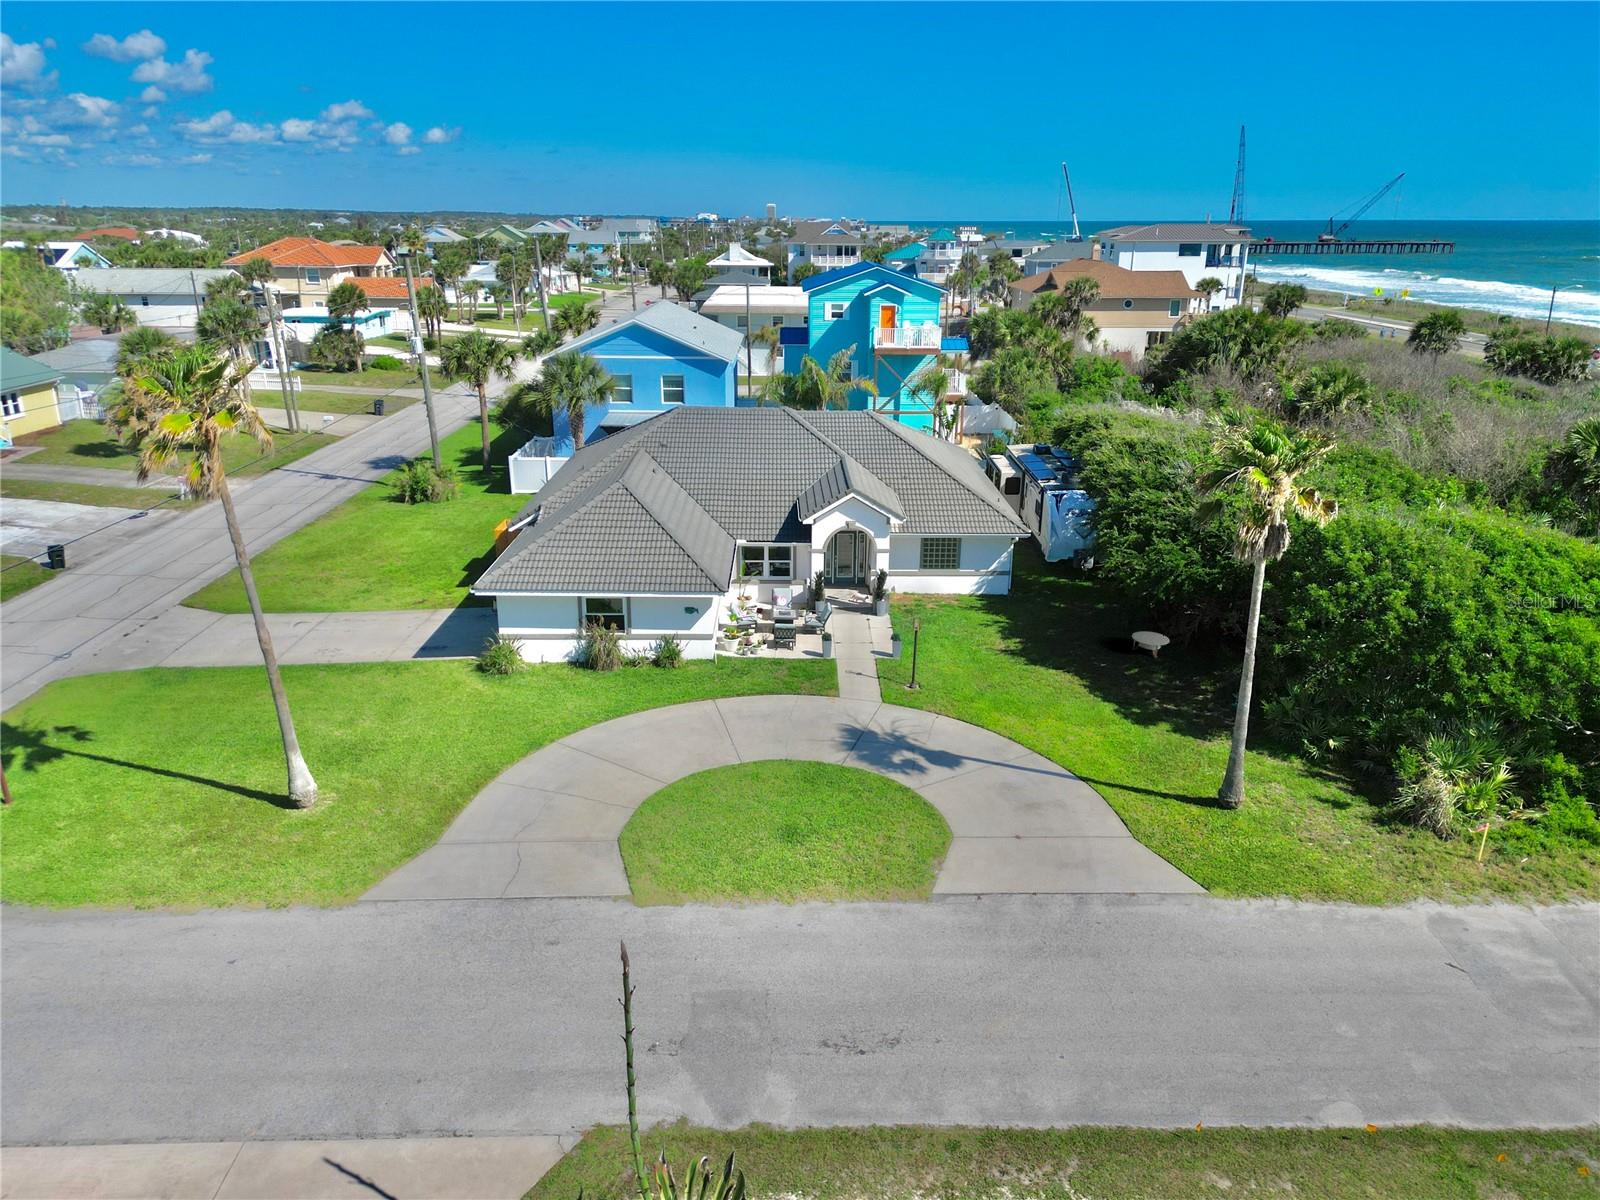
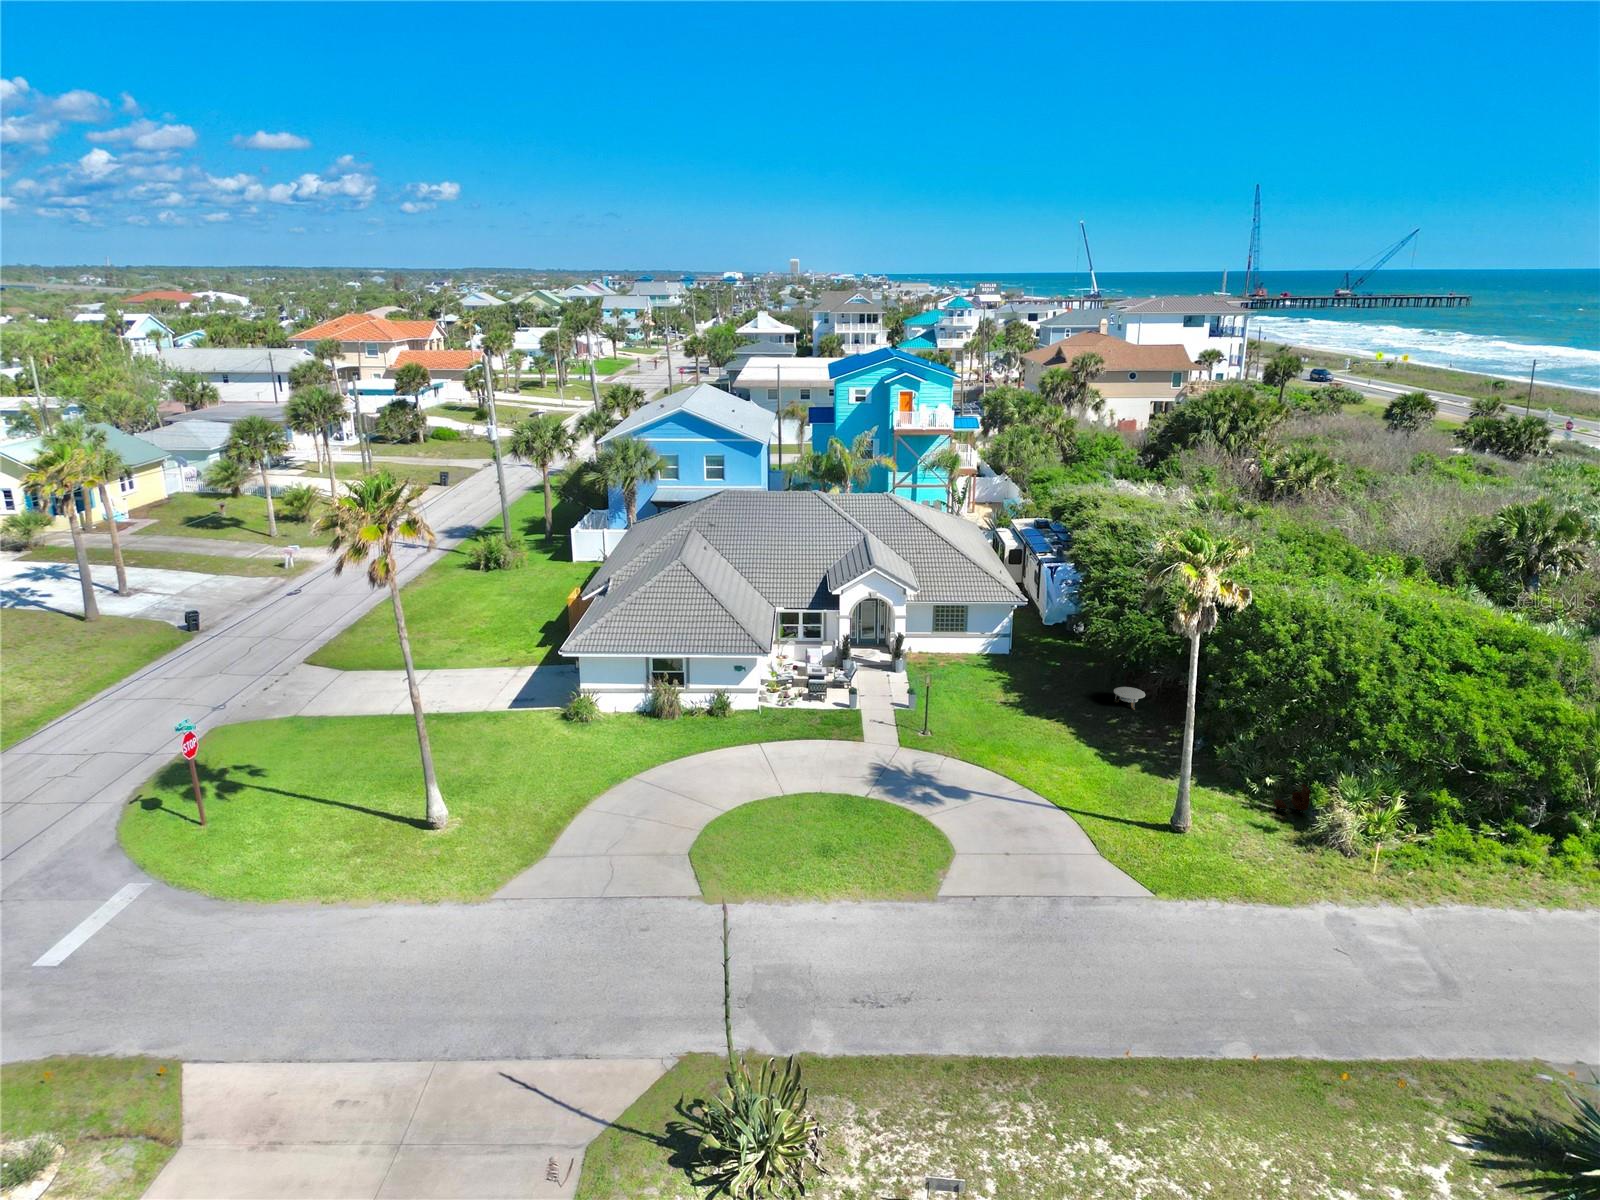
lounge chair: none [1334,746,1387,786] -> present [1271,784,1310,816]

